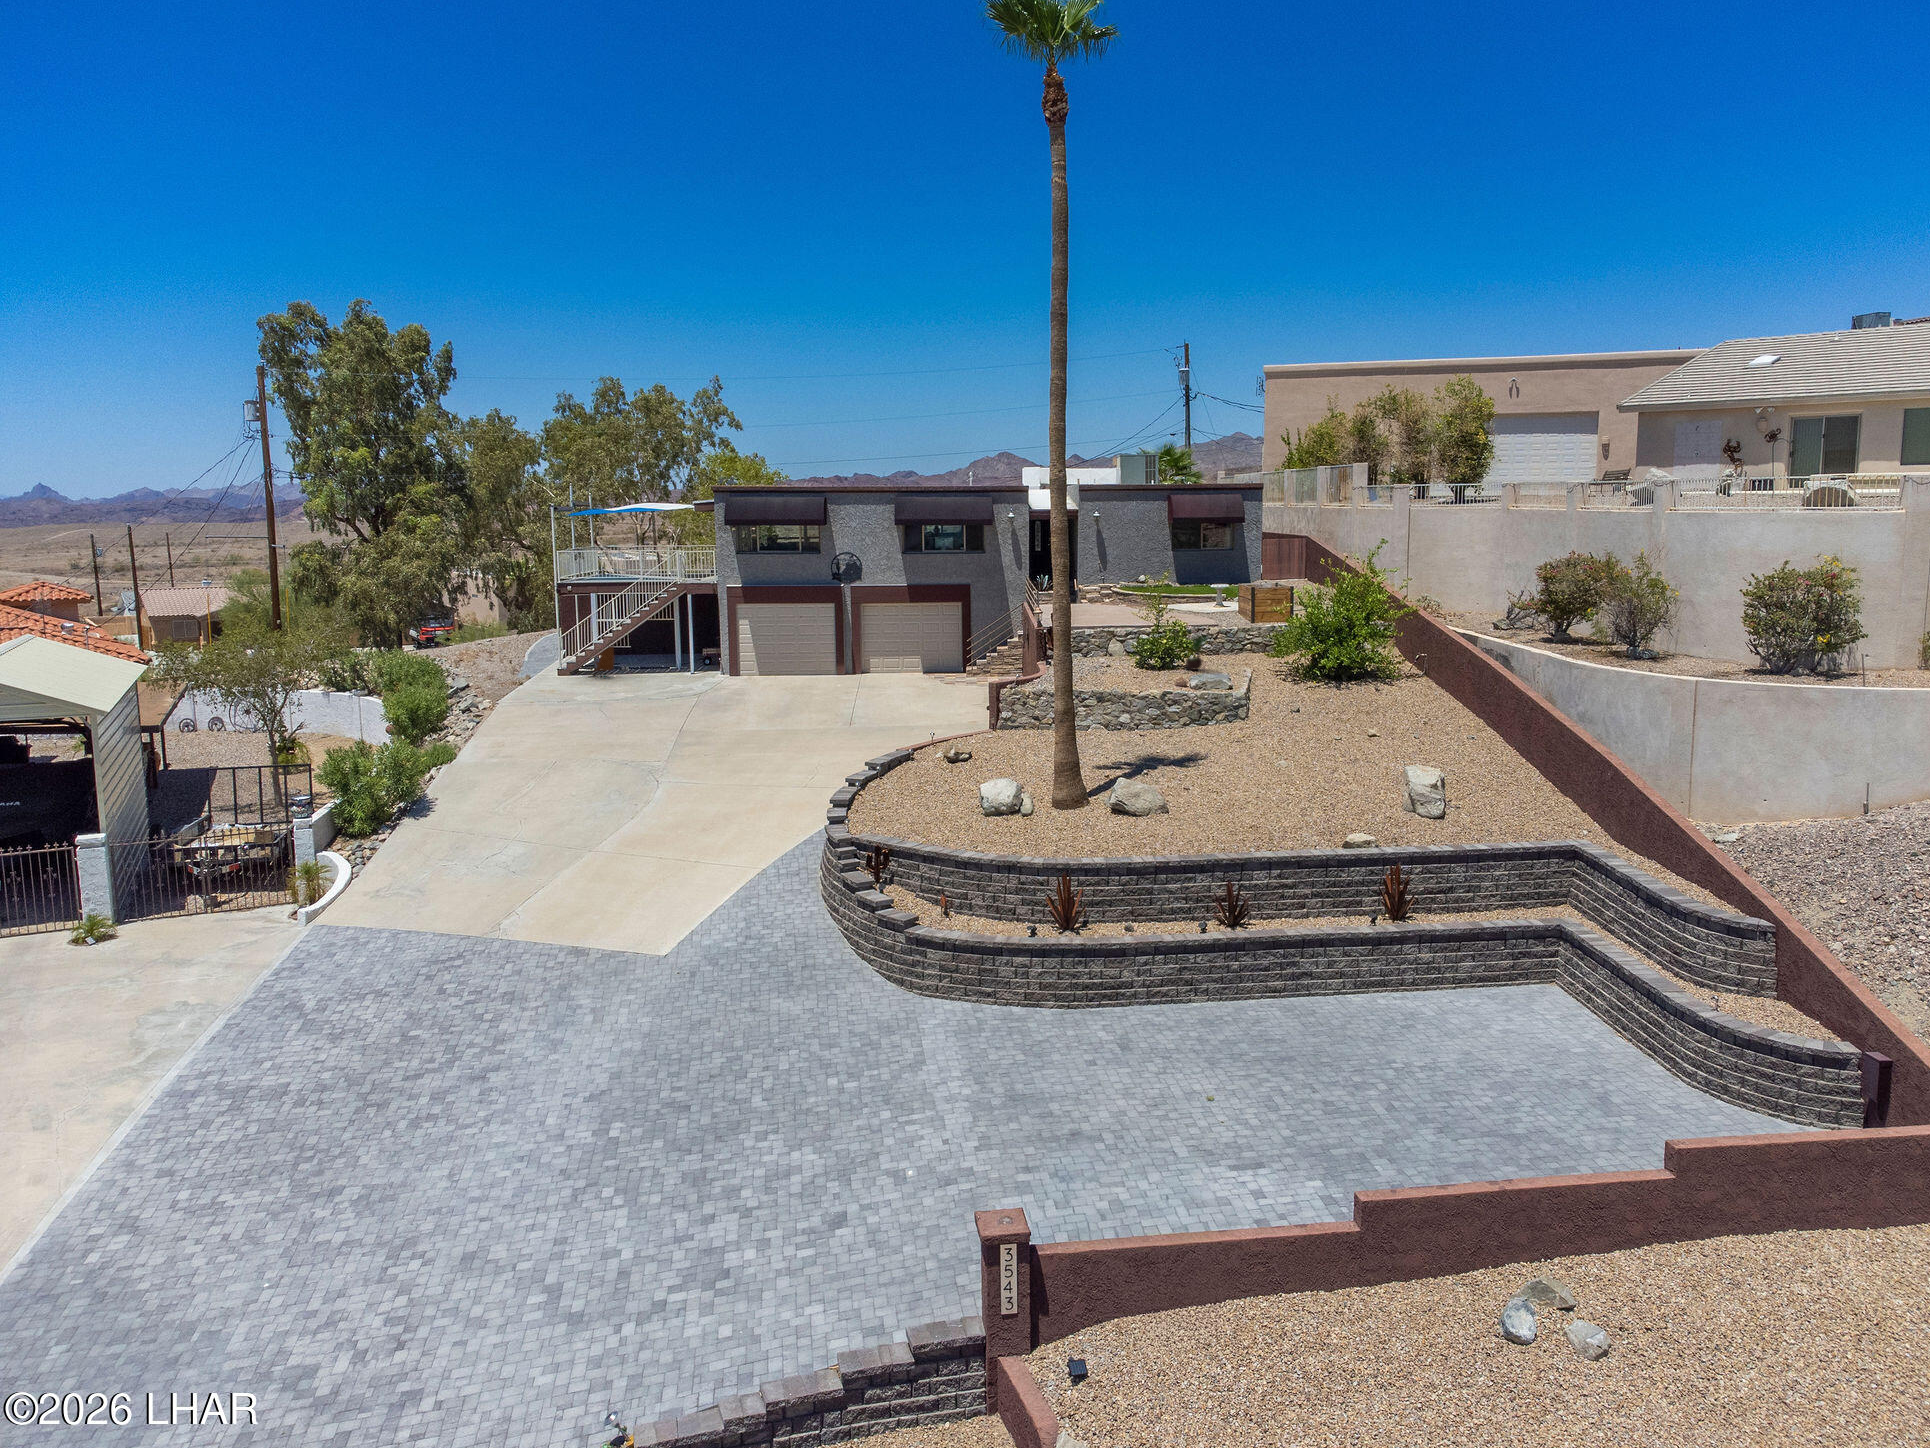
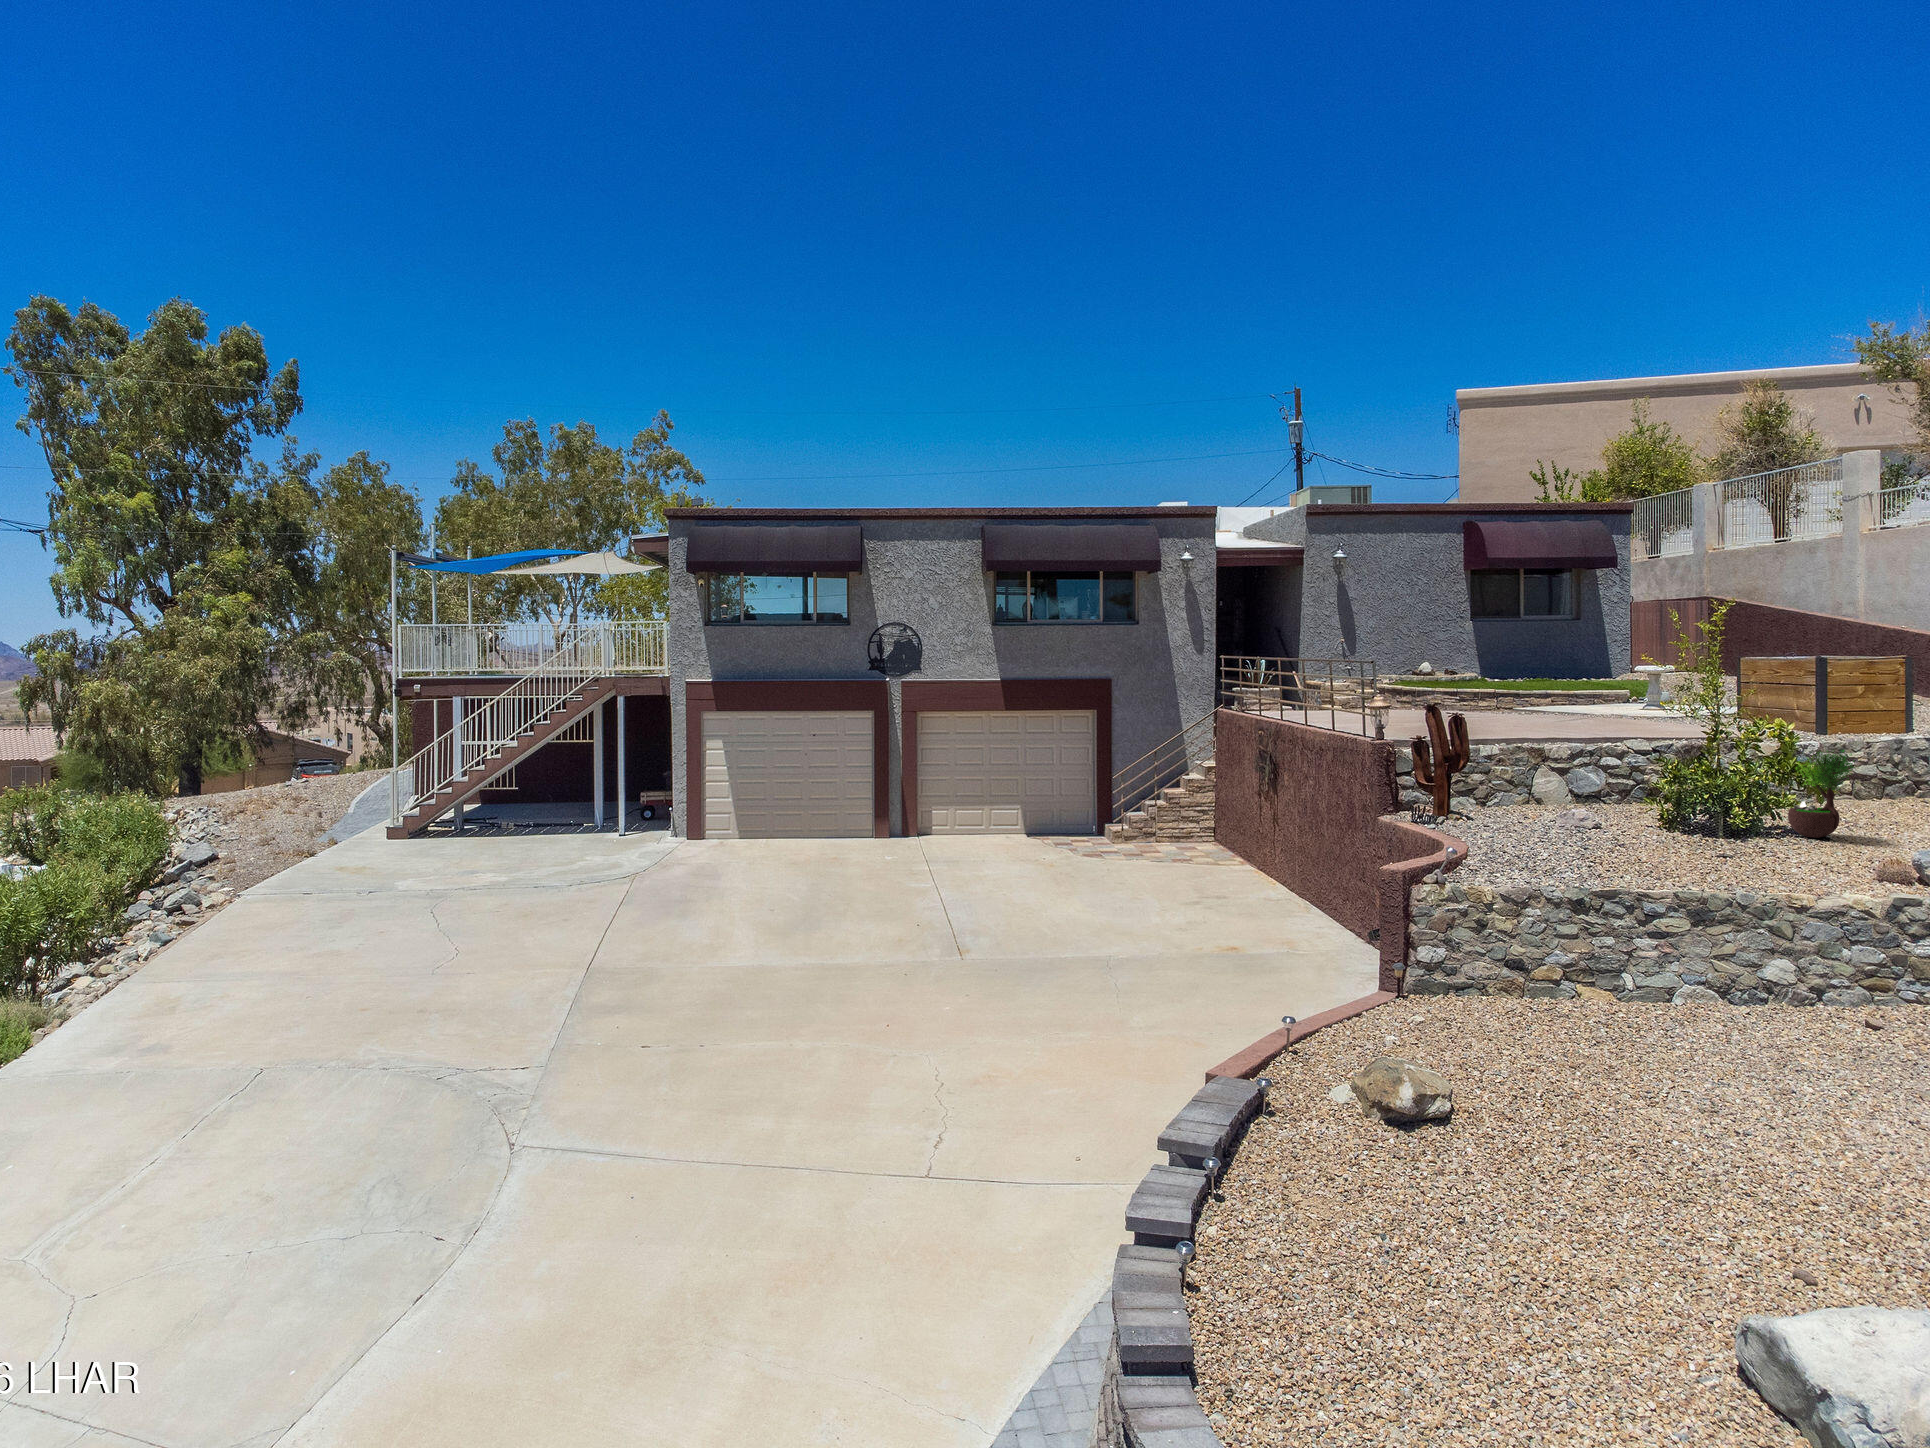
lounge chair: present [593,646,615,677] -> none [438,785,486,846]

